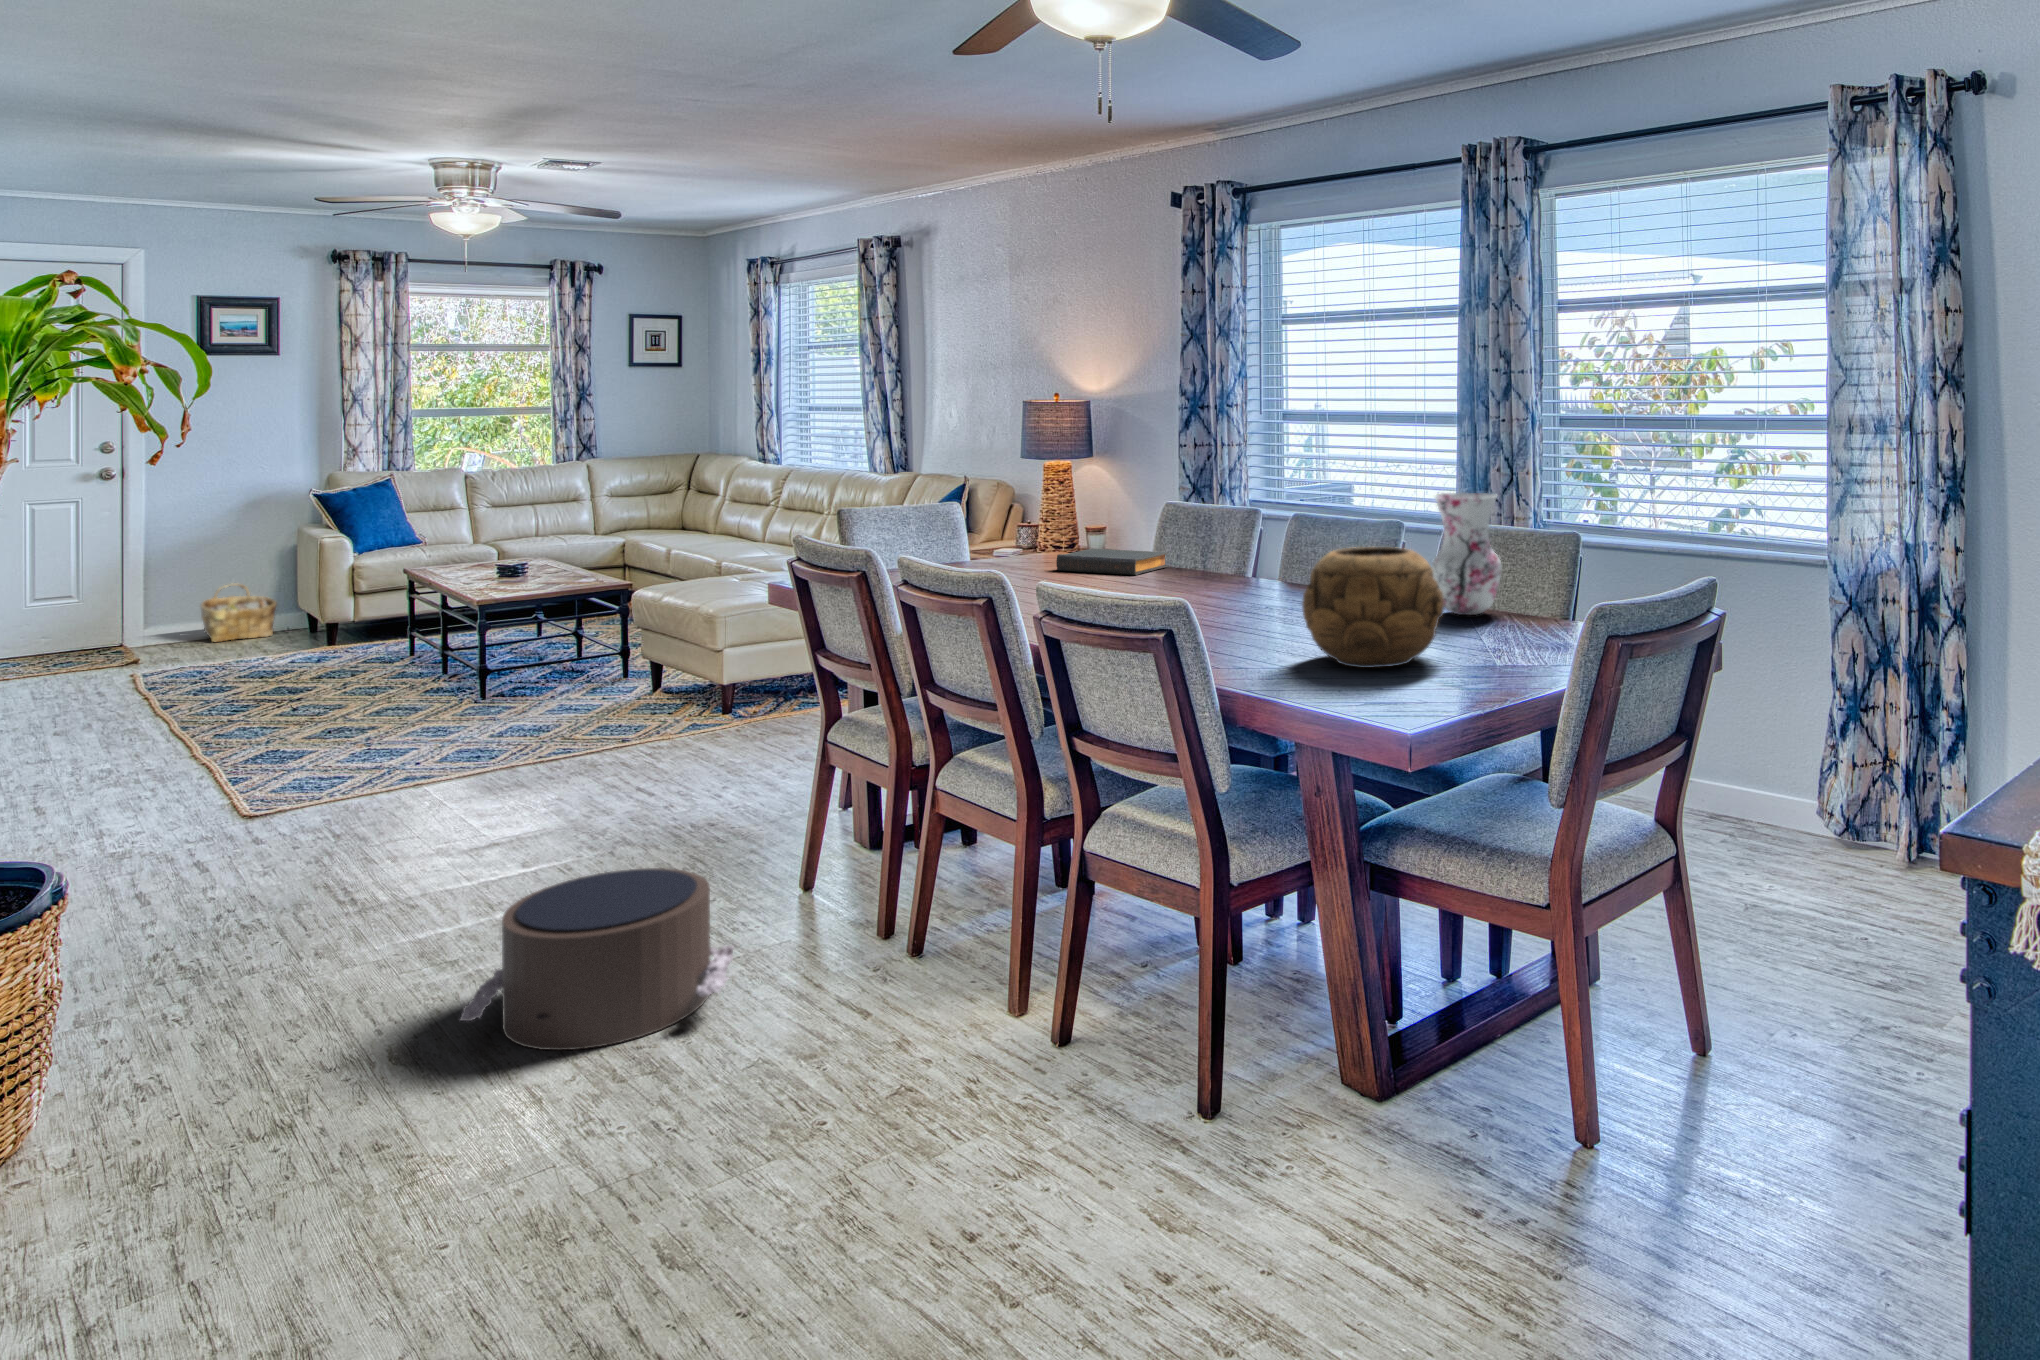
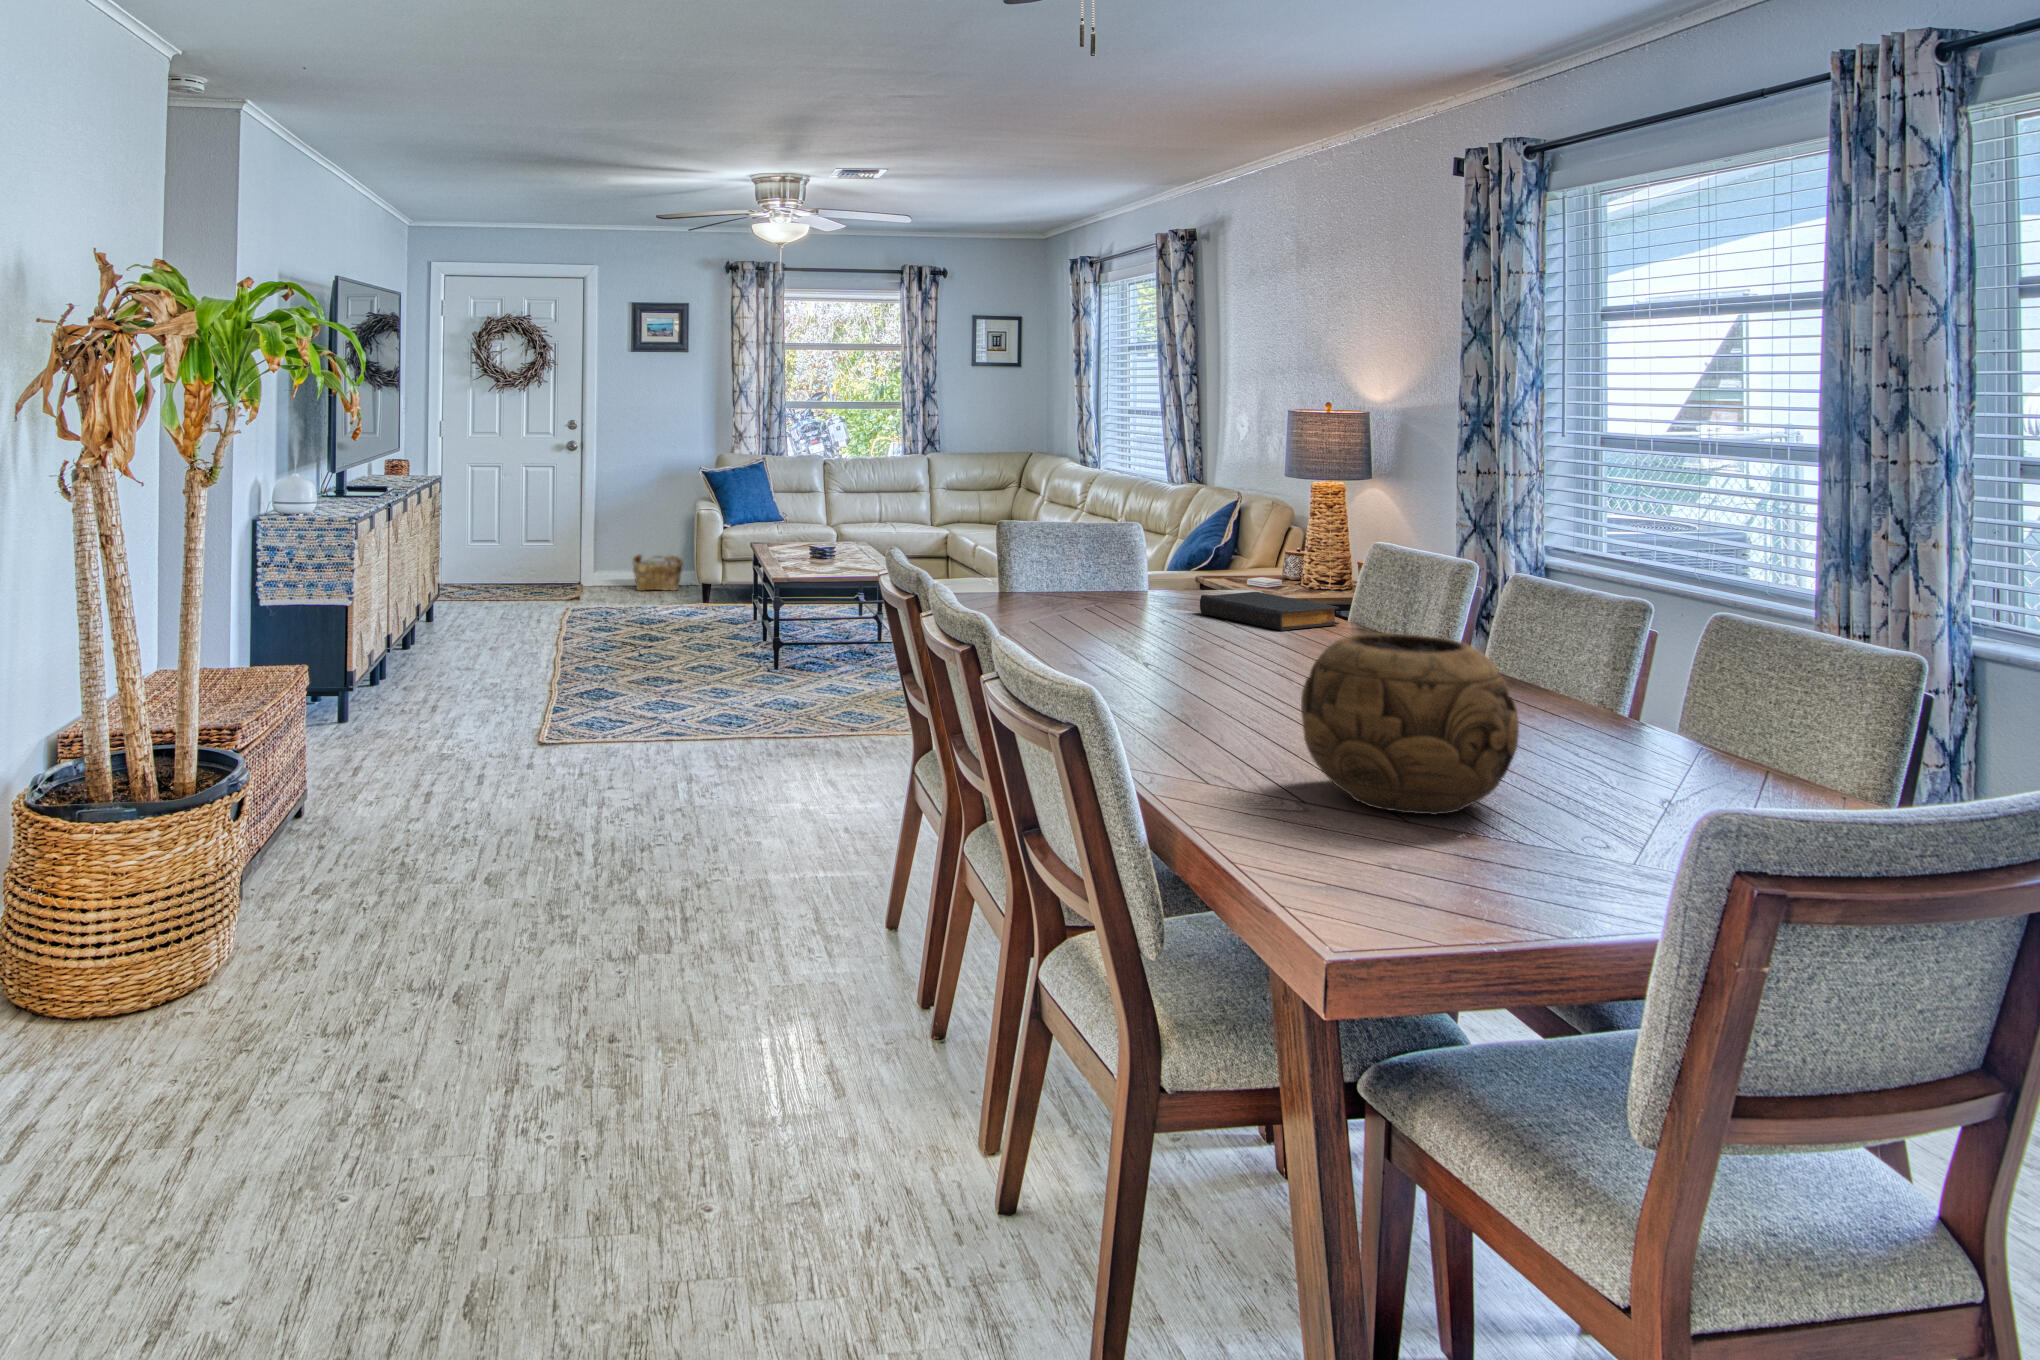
vase: present [1432,493,1502,615] -> none [1606,567,1727,756]
pouf: present [460,868,733,1050] -> none [497,860,747,1035]

